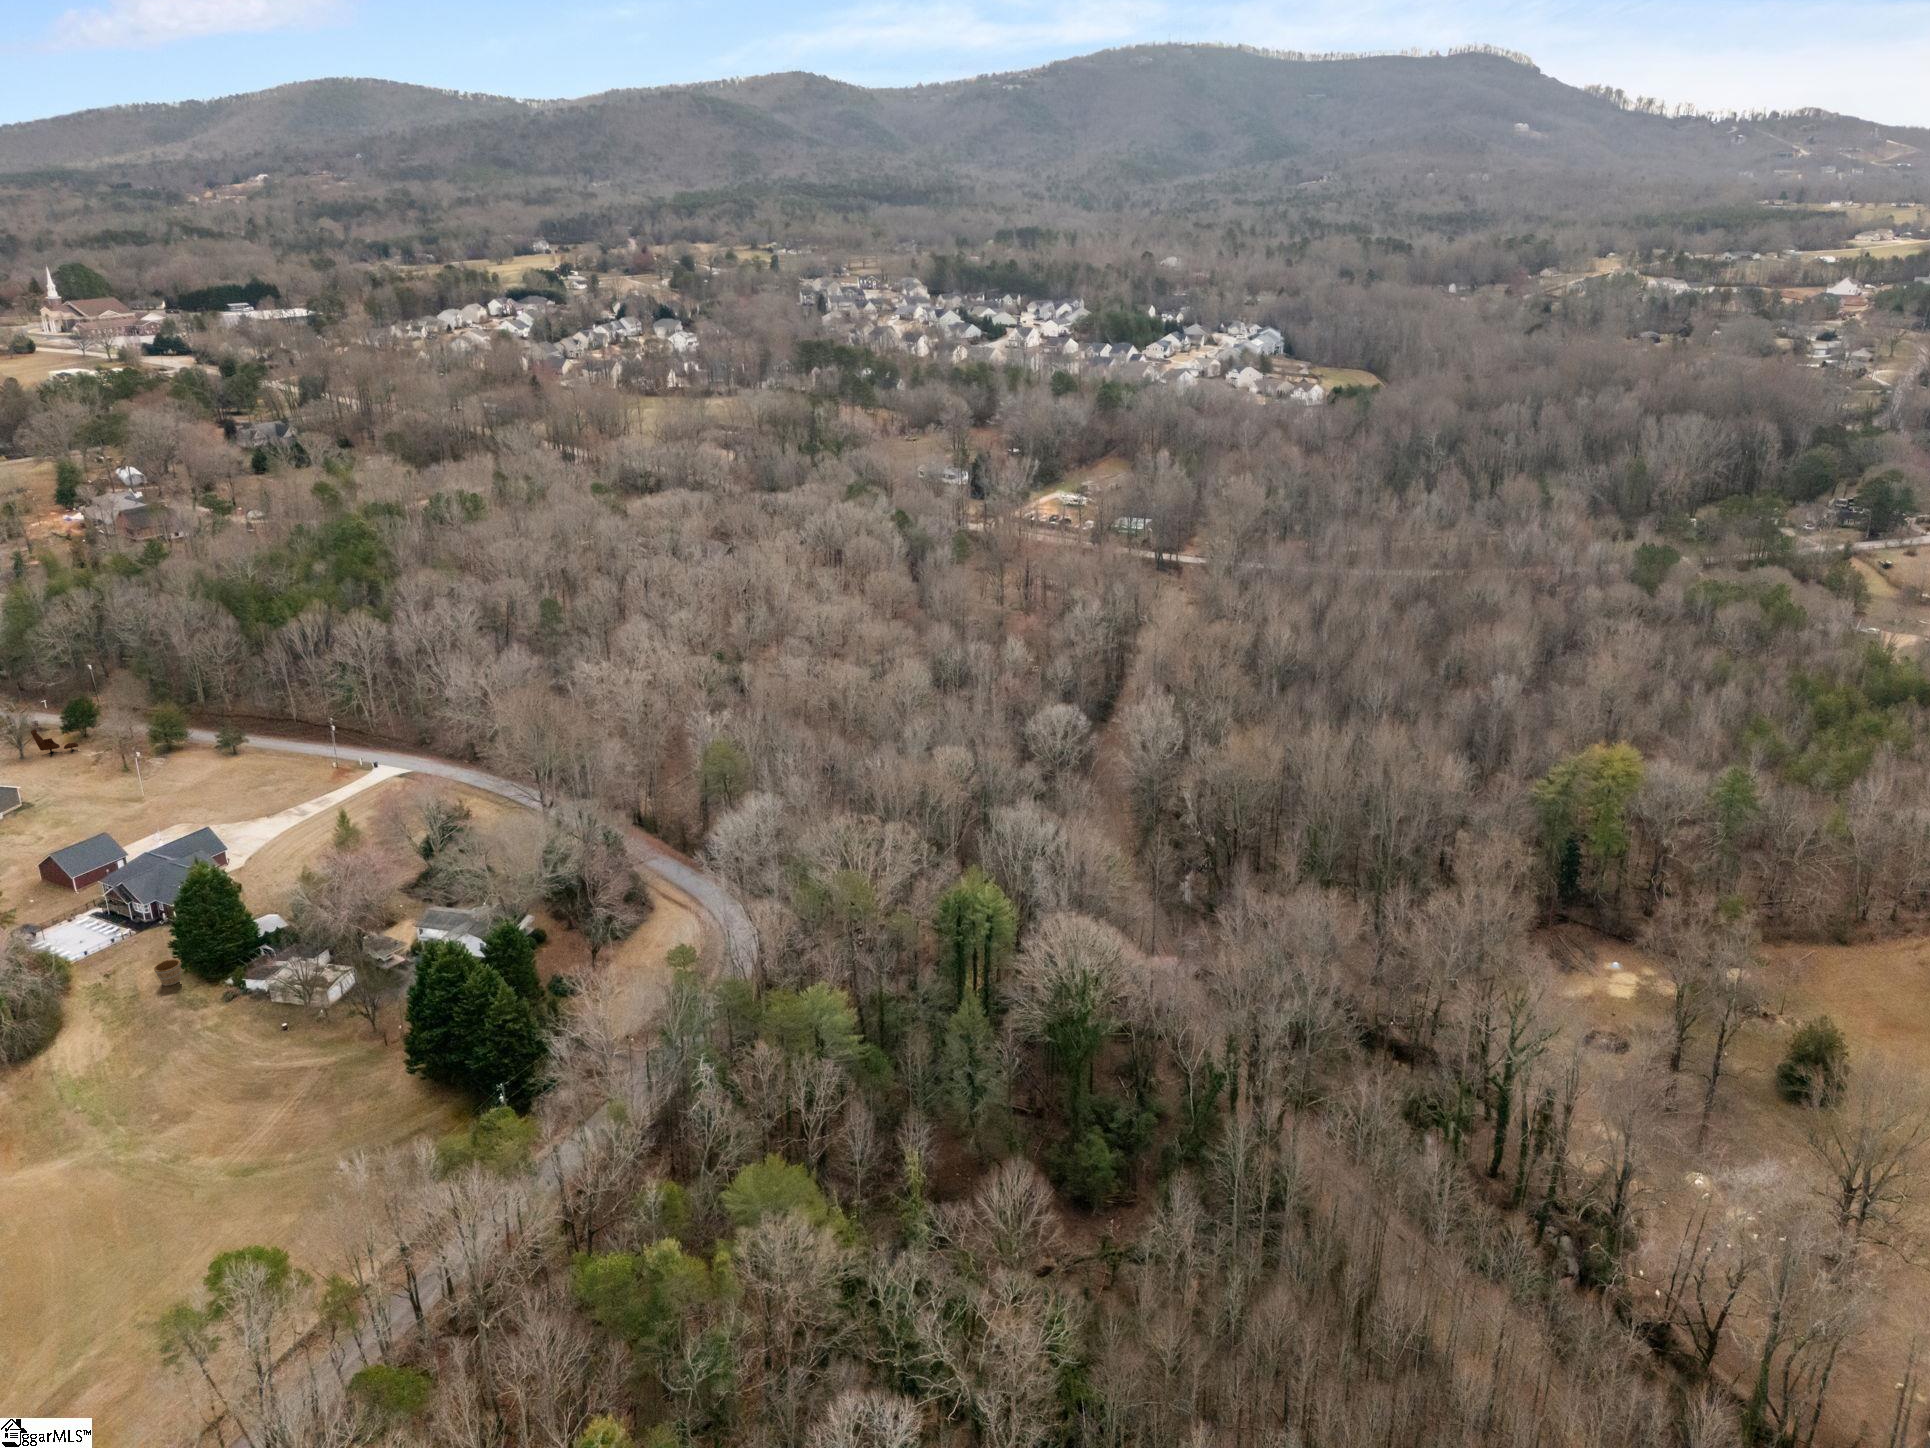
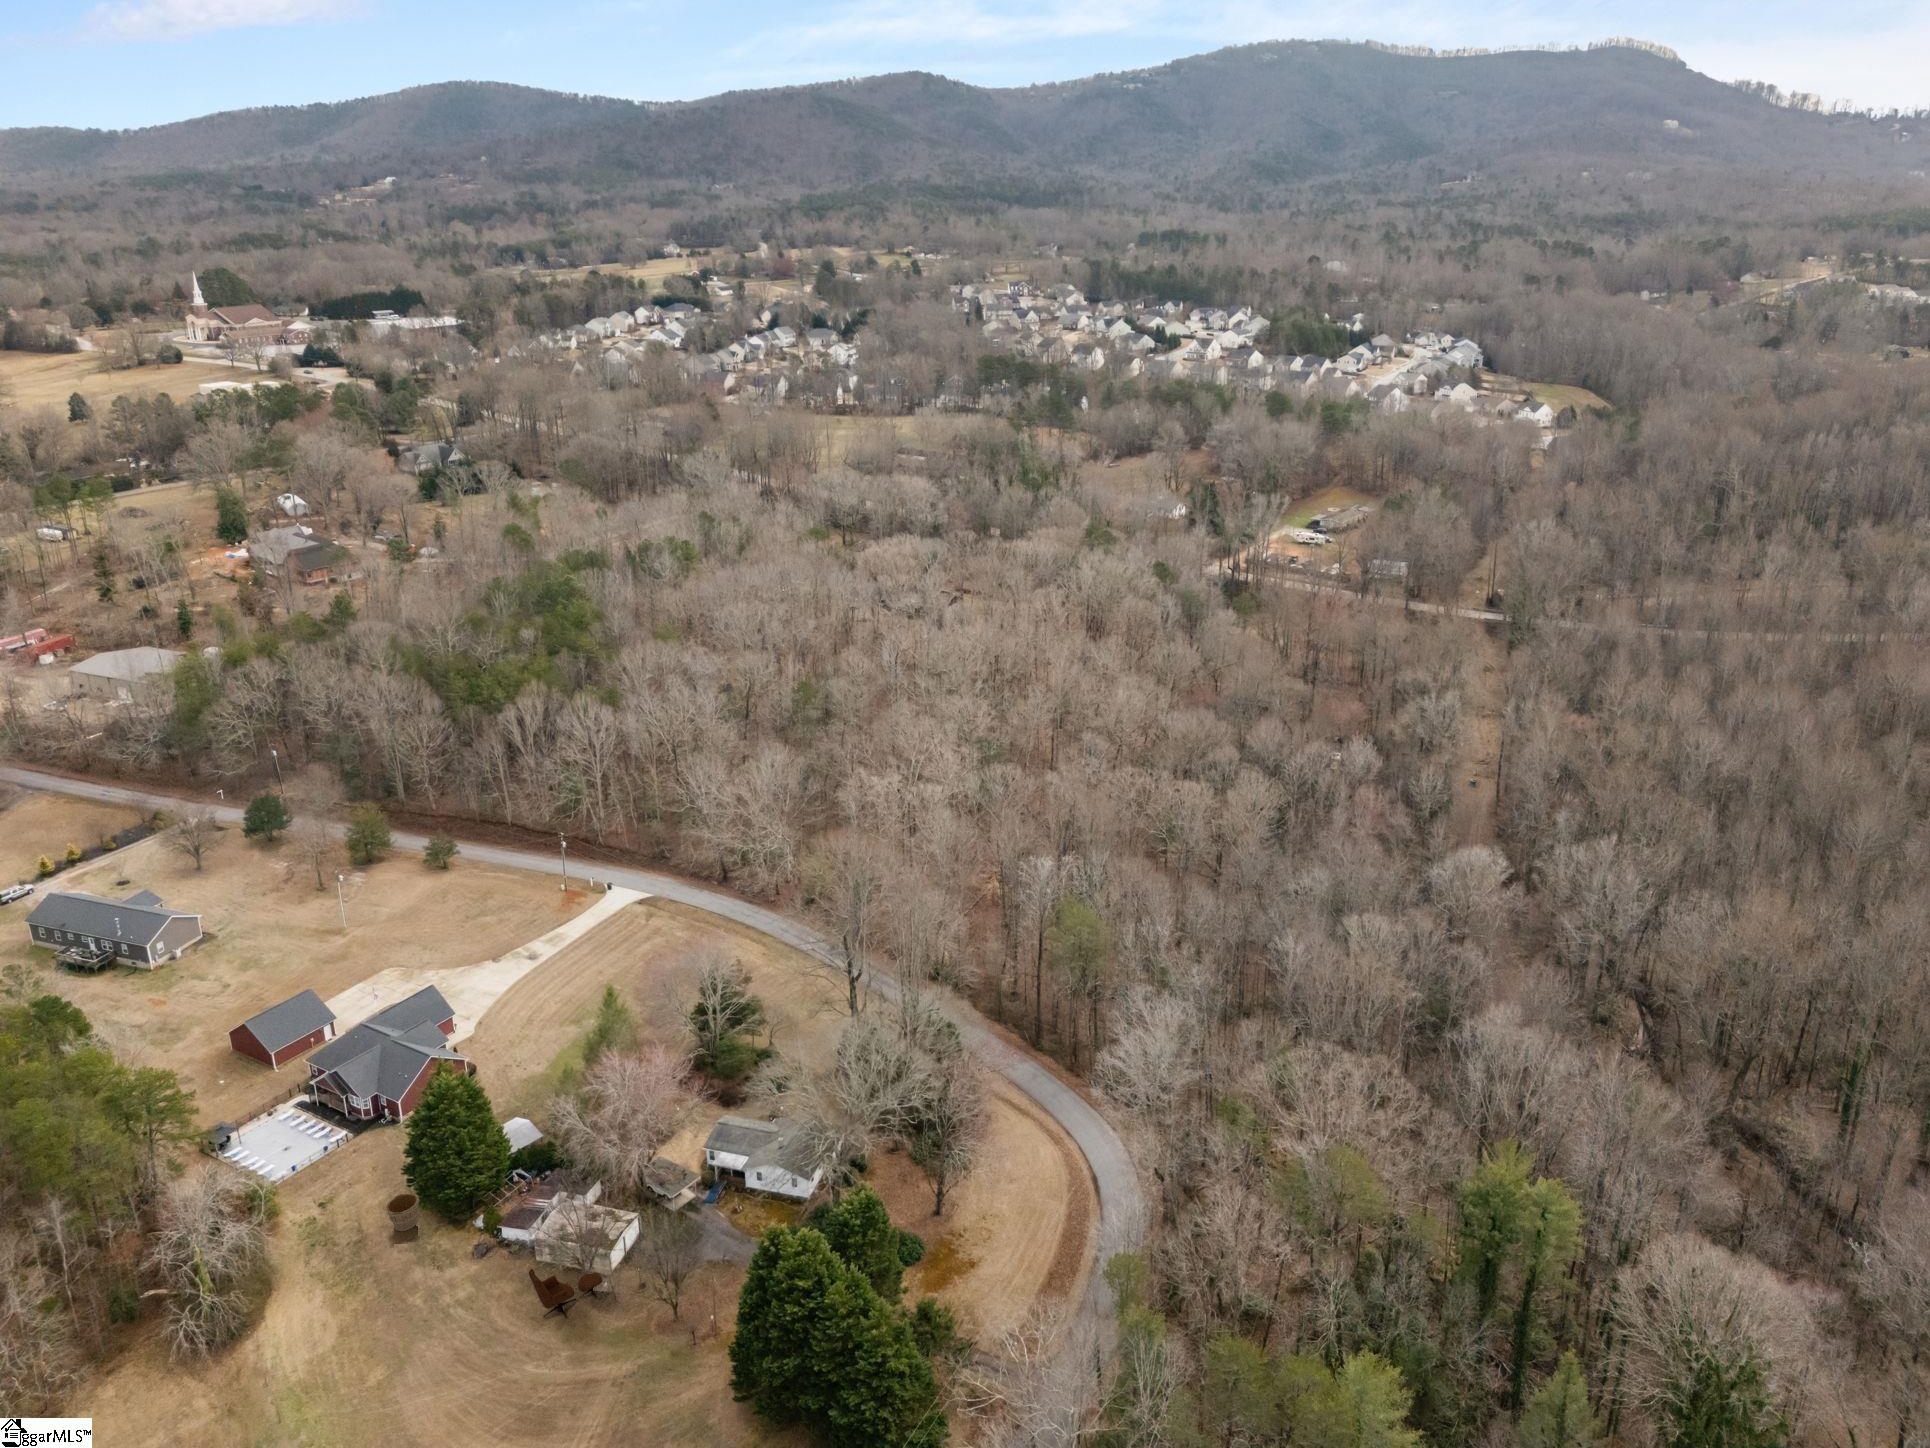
lounge chair: present [31,729,78,756] -> present [529,1269,602,1318]

